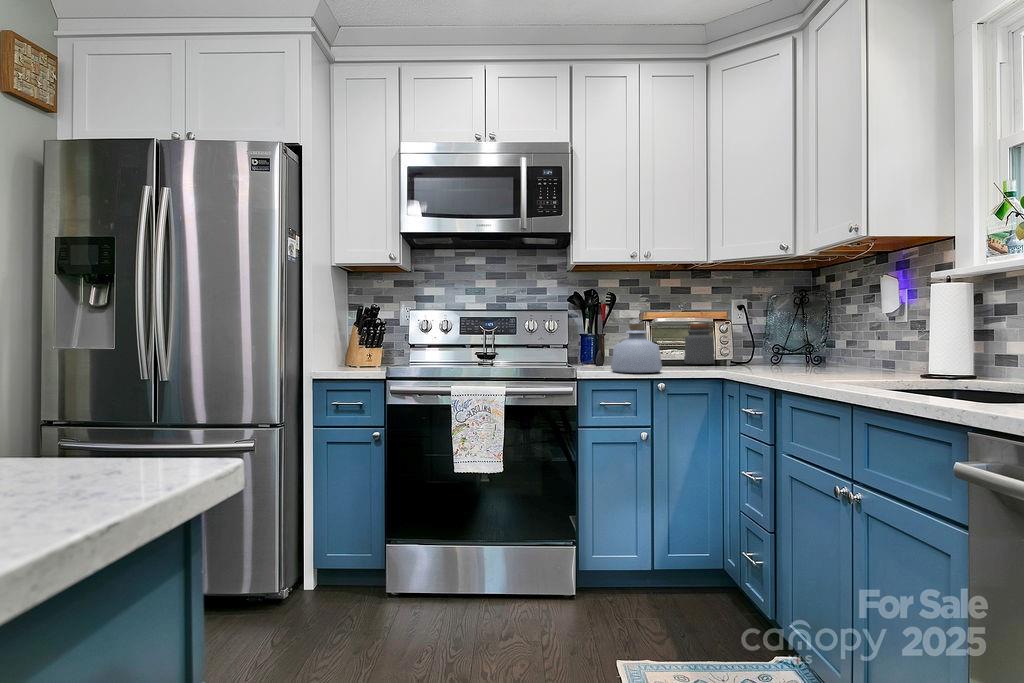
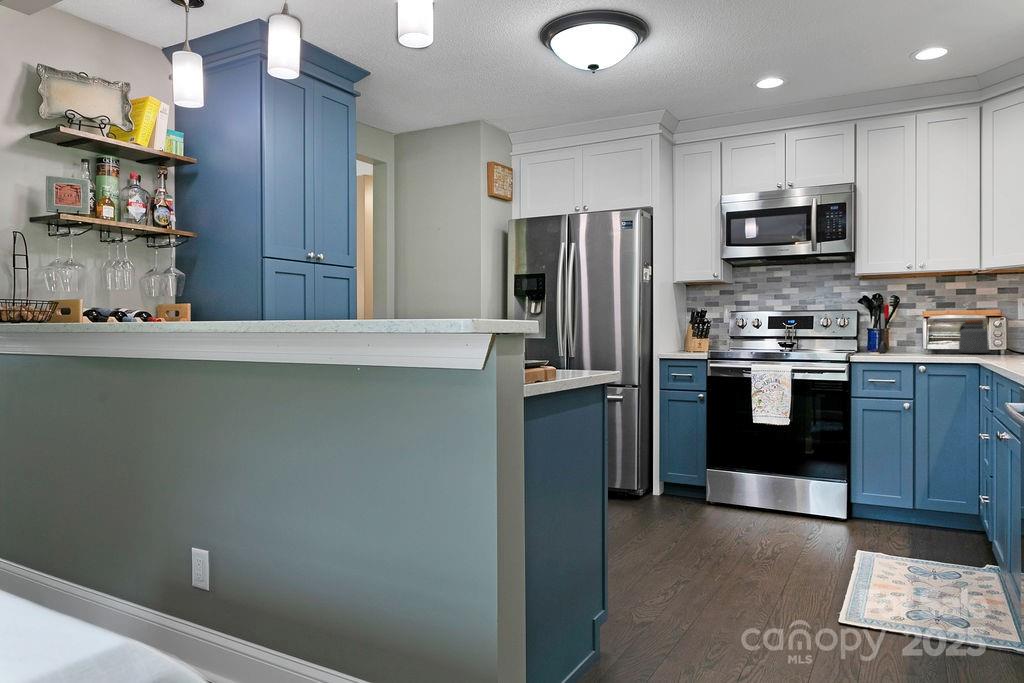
bottle: present [611,324,662,373] -> none [878,321,921,358]

